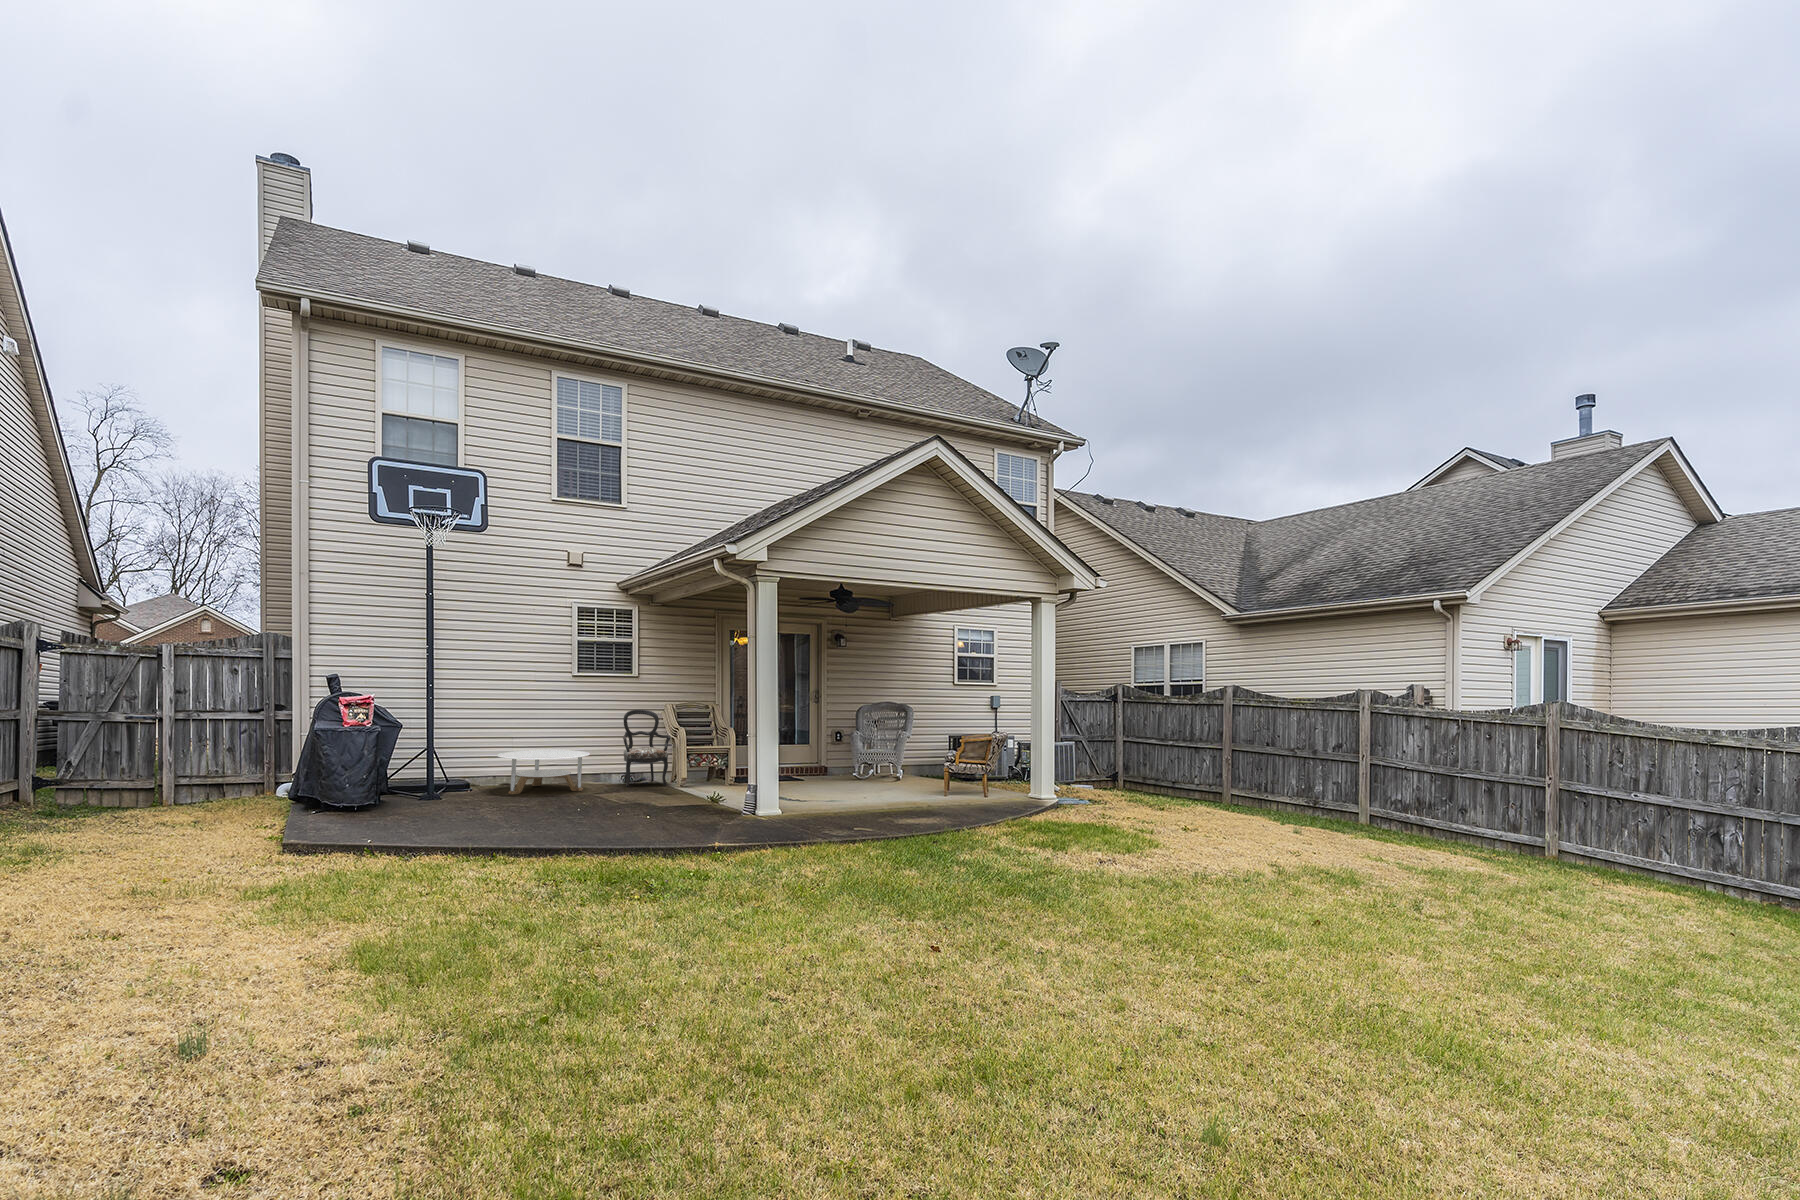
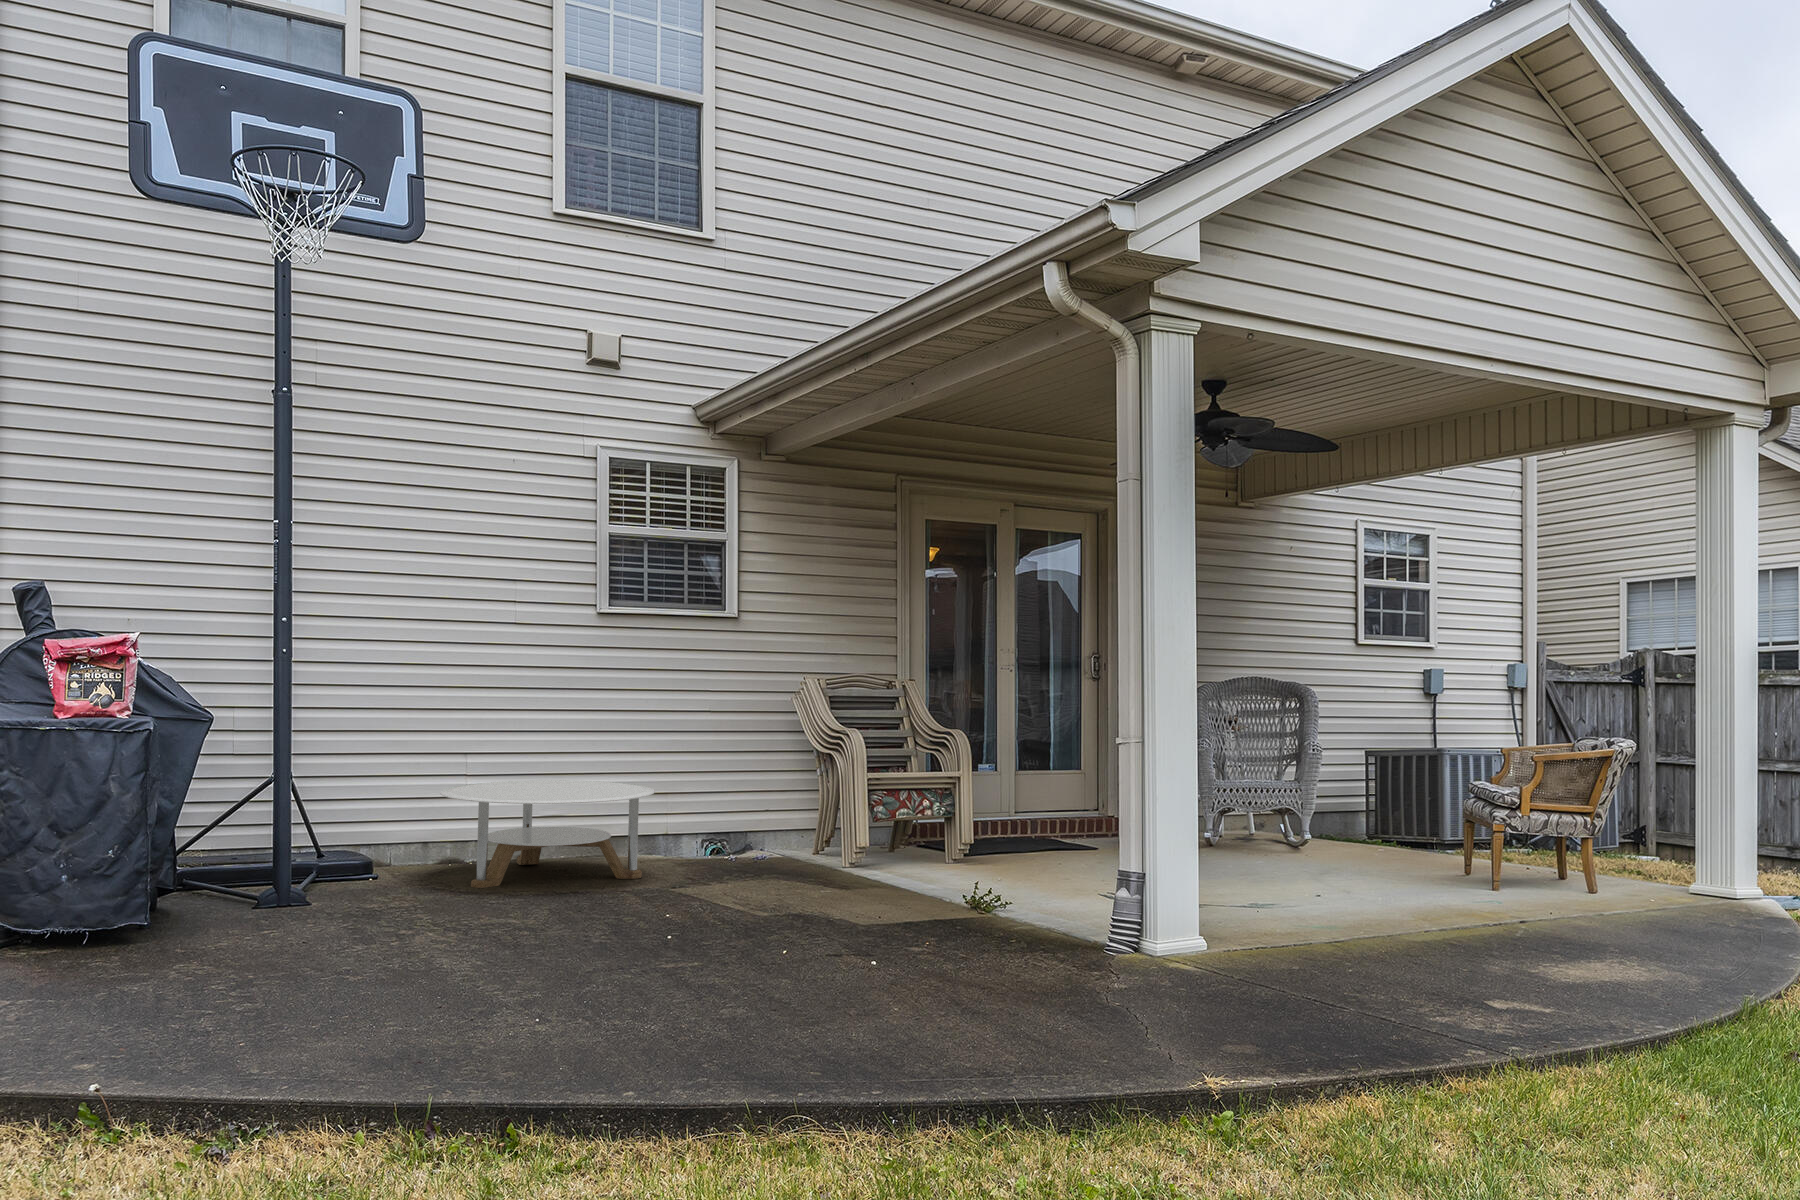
armchair: present [623,710,671,787] -> none [716,690,826,868]

